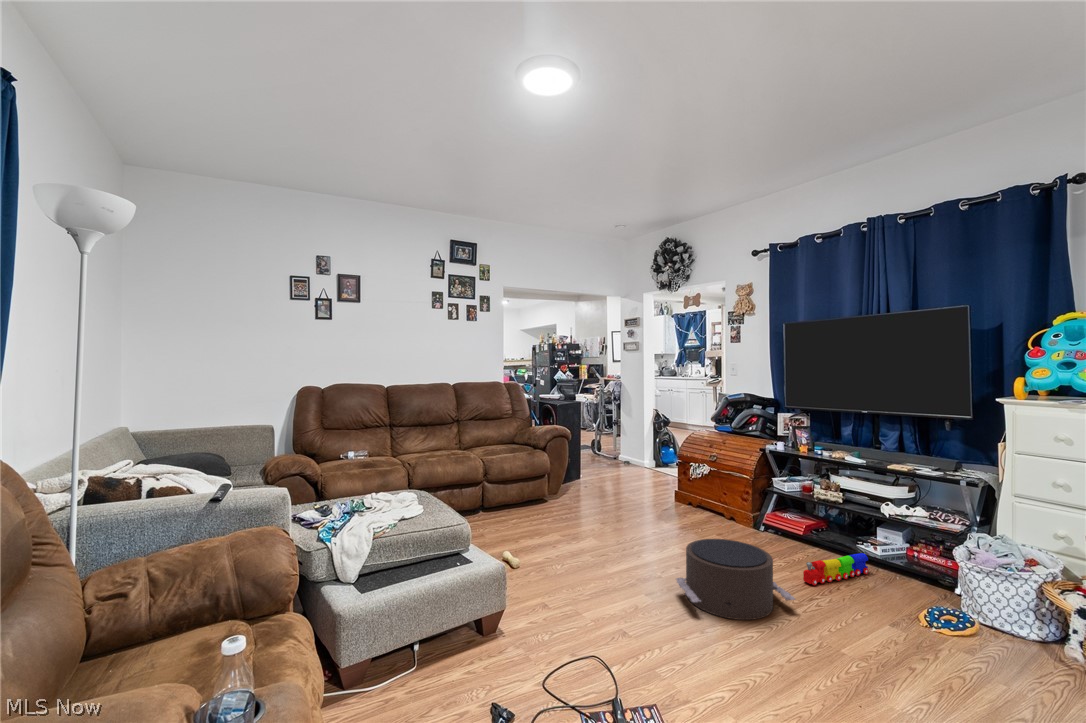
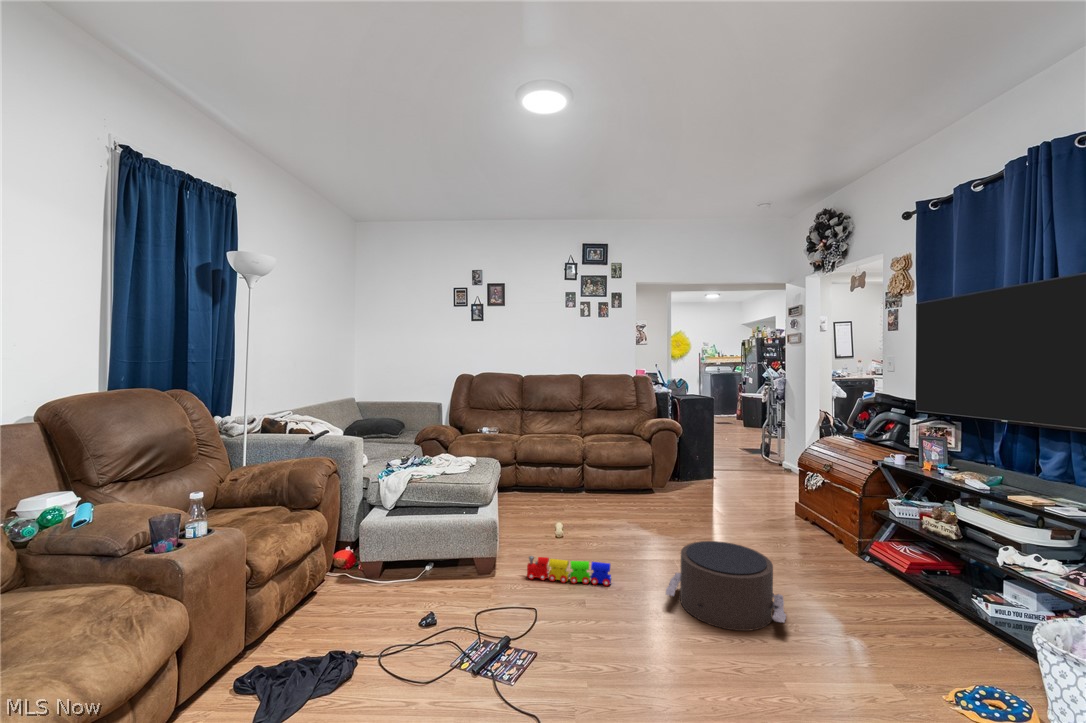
toy train: present [803,553,869,585] -> present [527,556,612,586]

